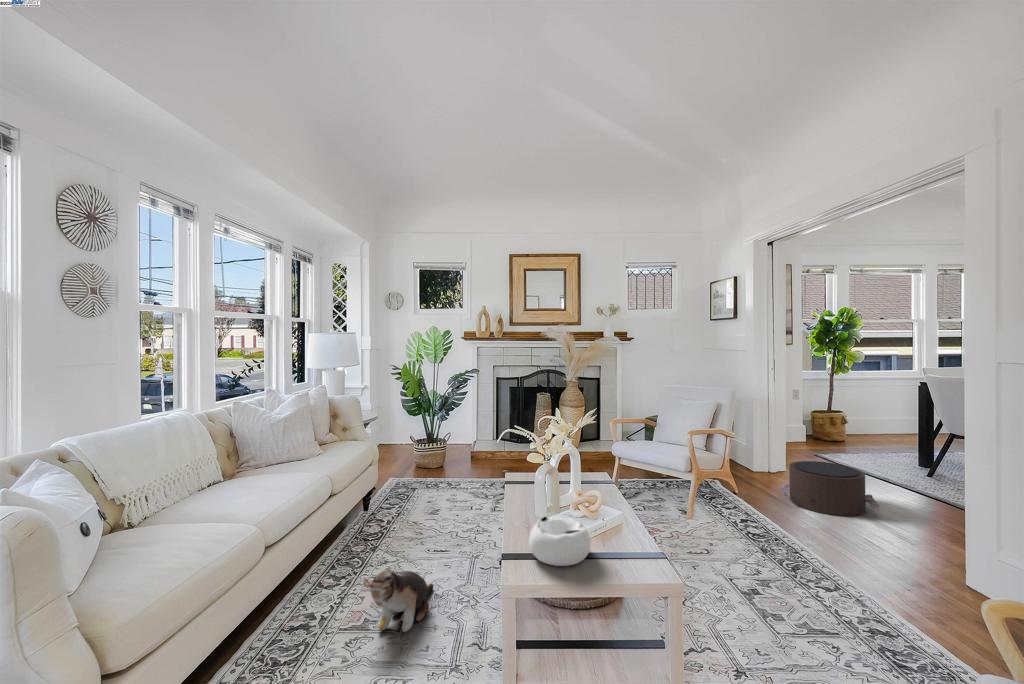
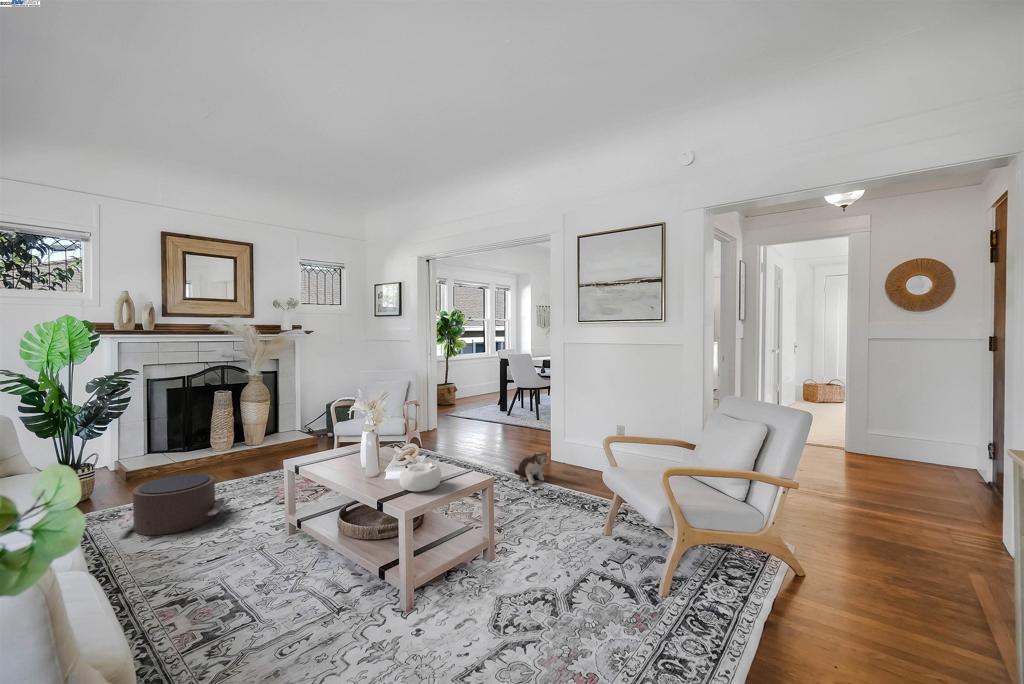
pouf: present [781,461,880,516] -> present [115,474,225,535]
plush toy: present [363,570,433,632] -> present [514,451,550,484]

